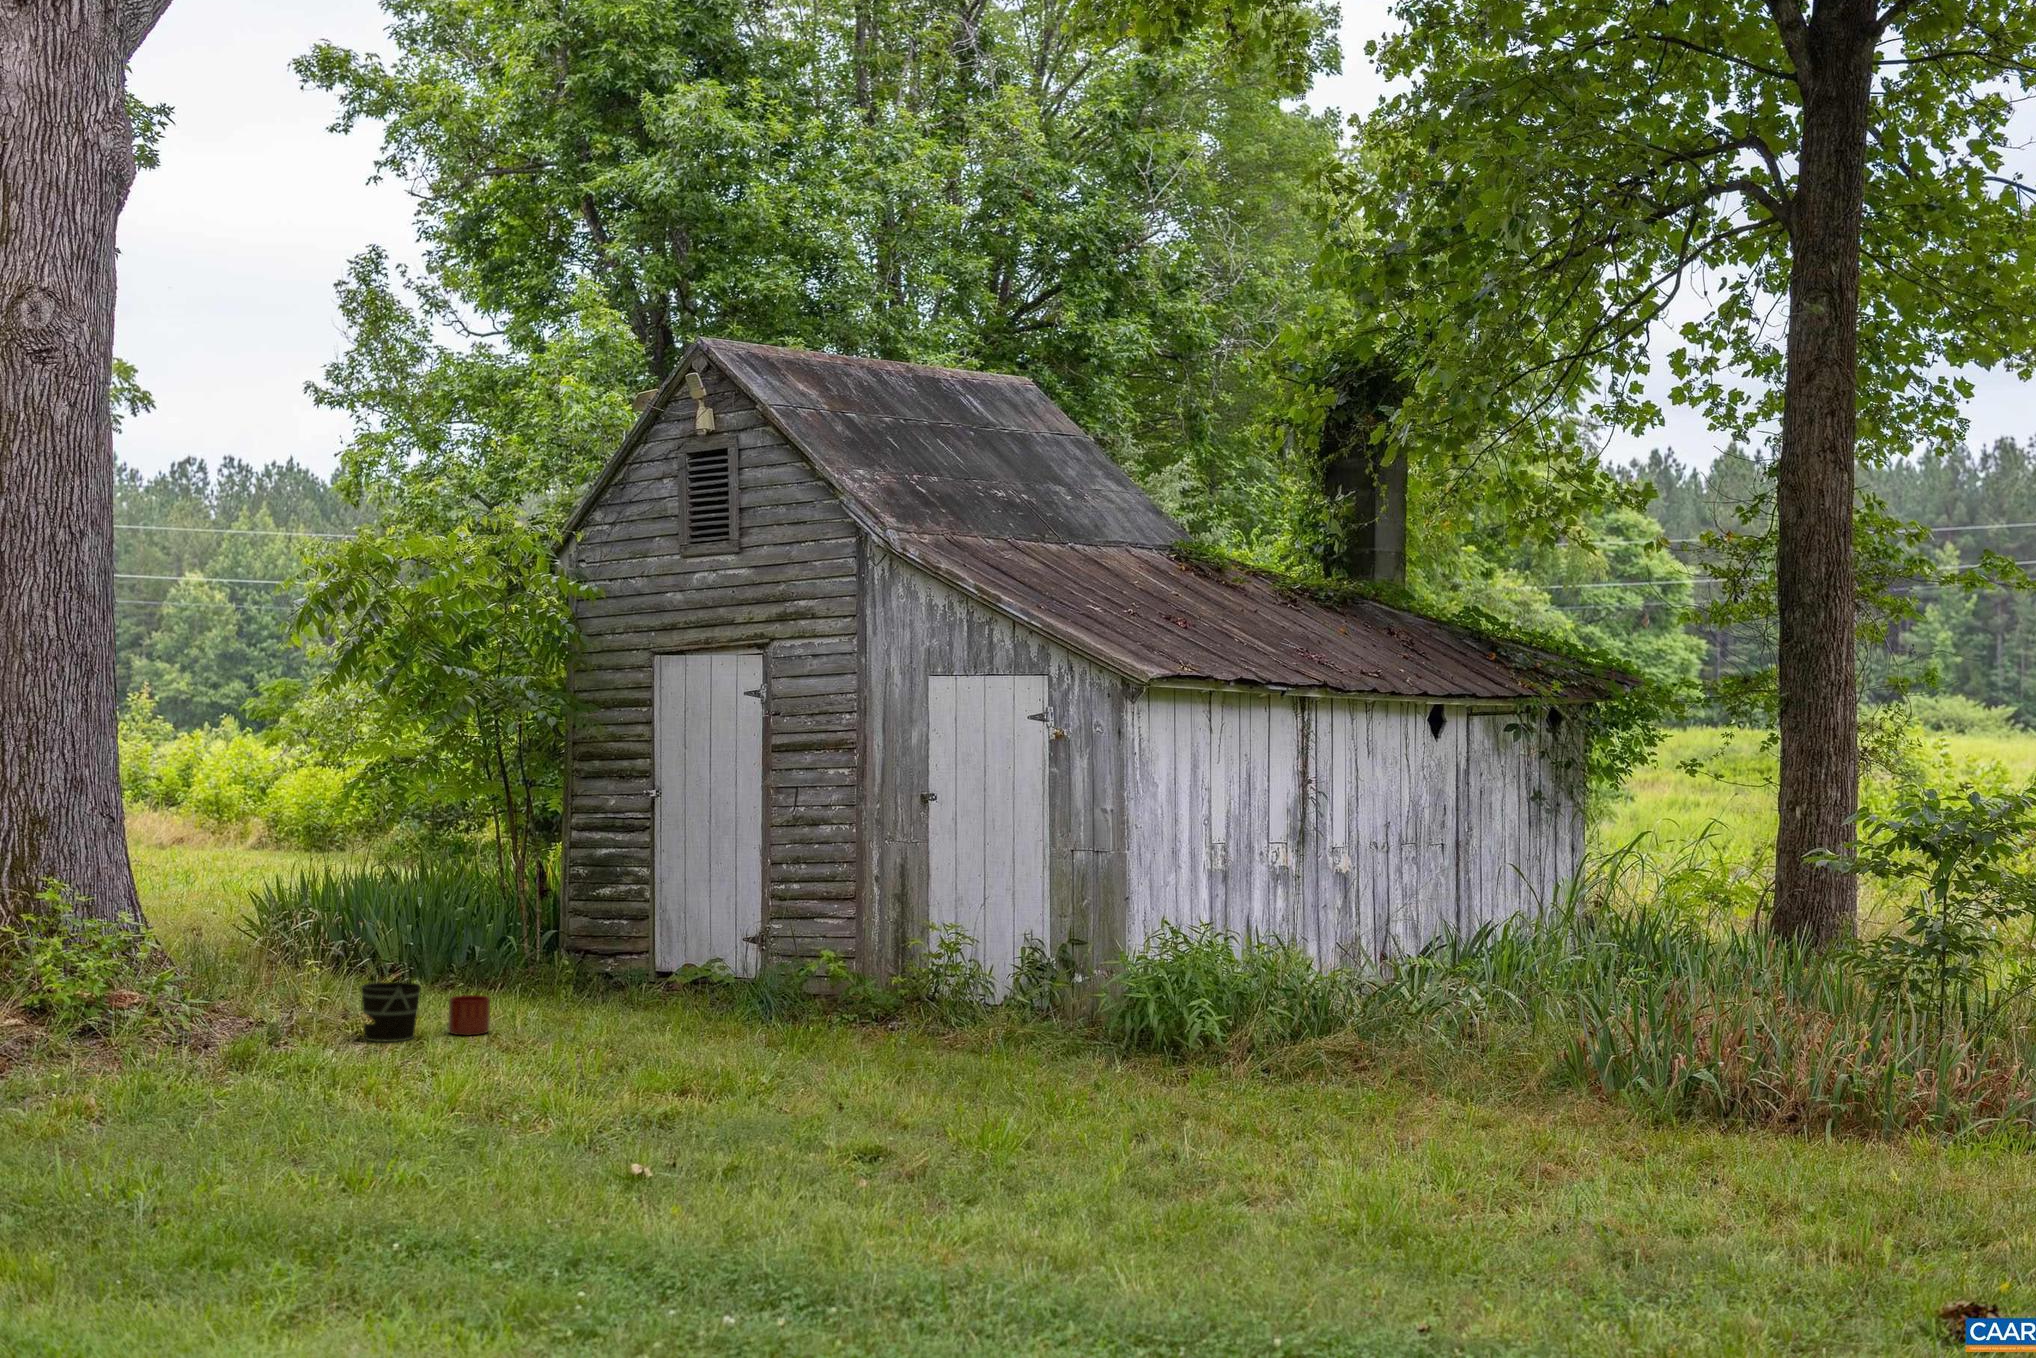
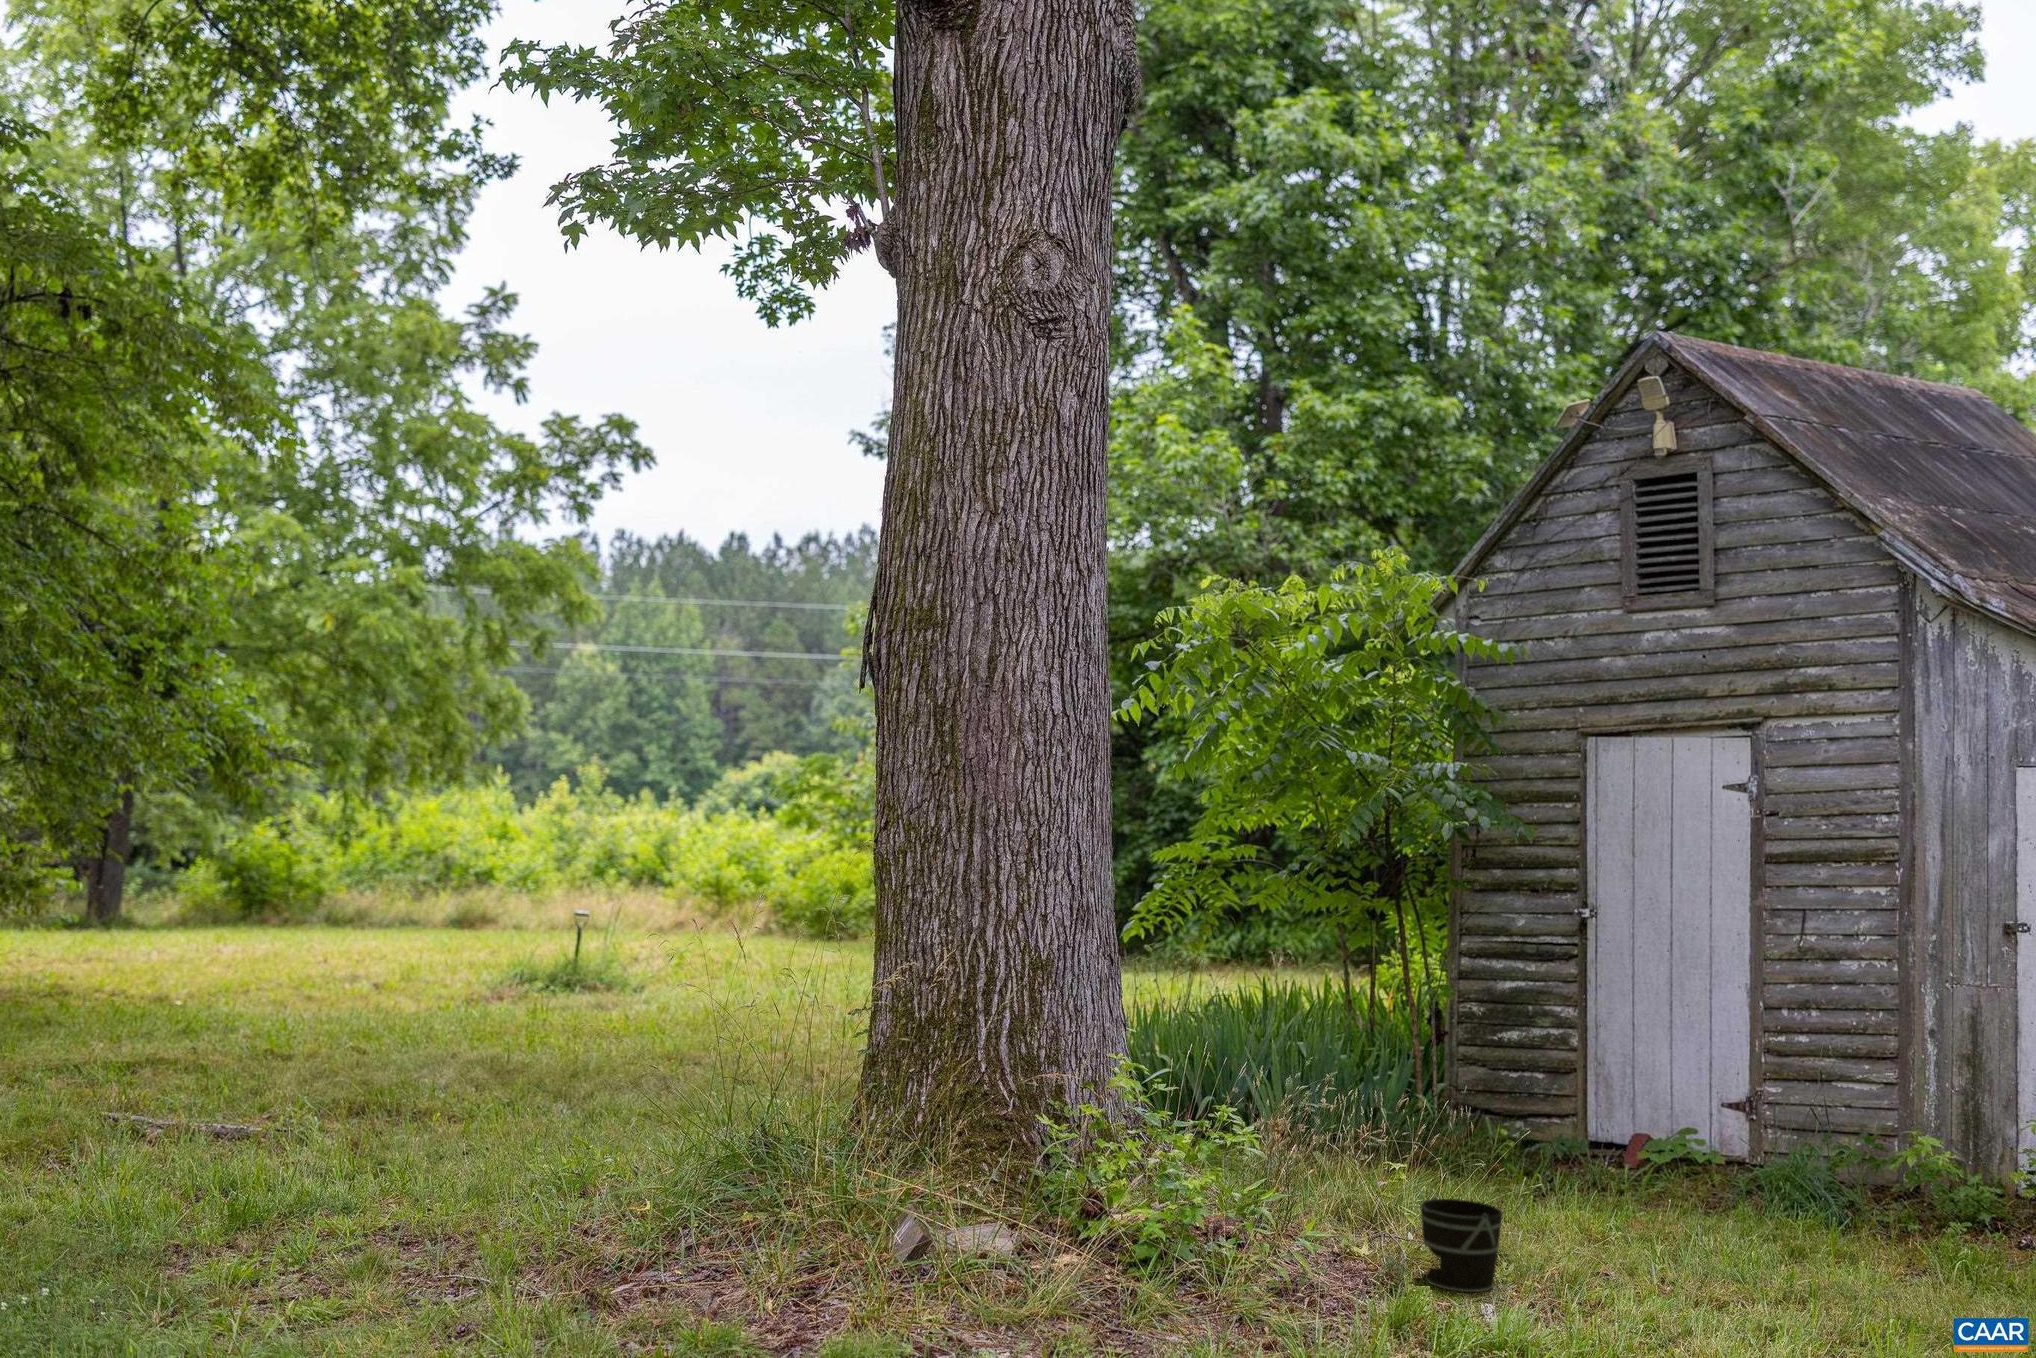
planter: present [448,995,490,1035] -> none [1525,1220,1584,1283]

